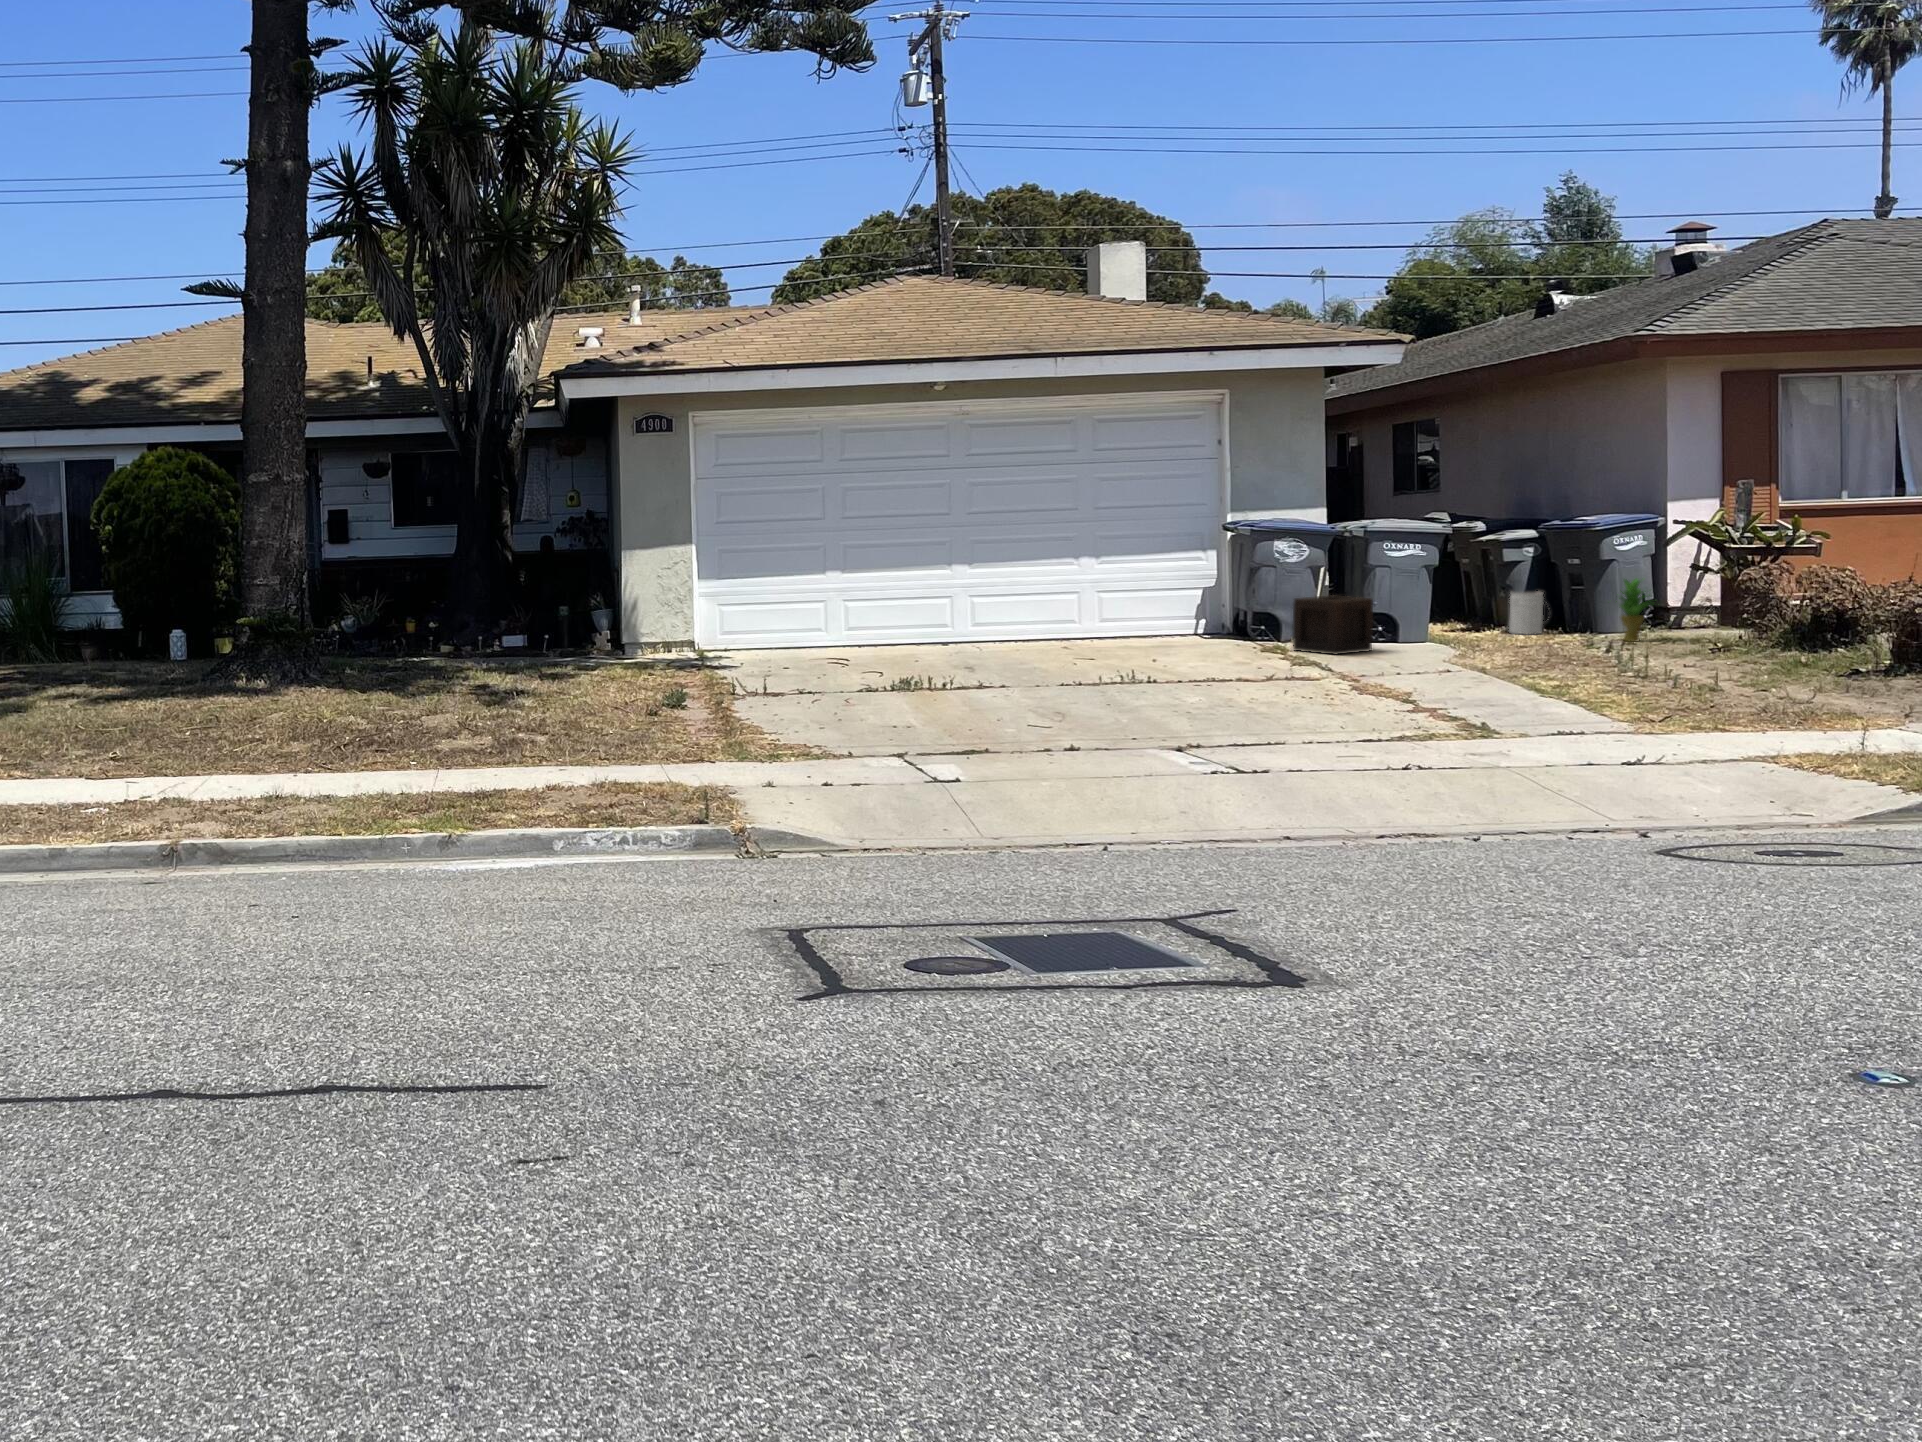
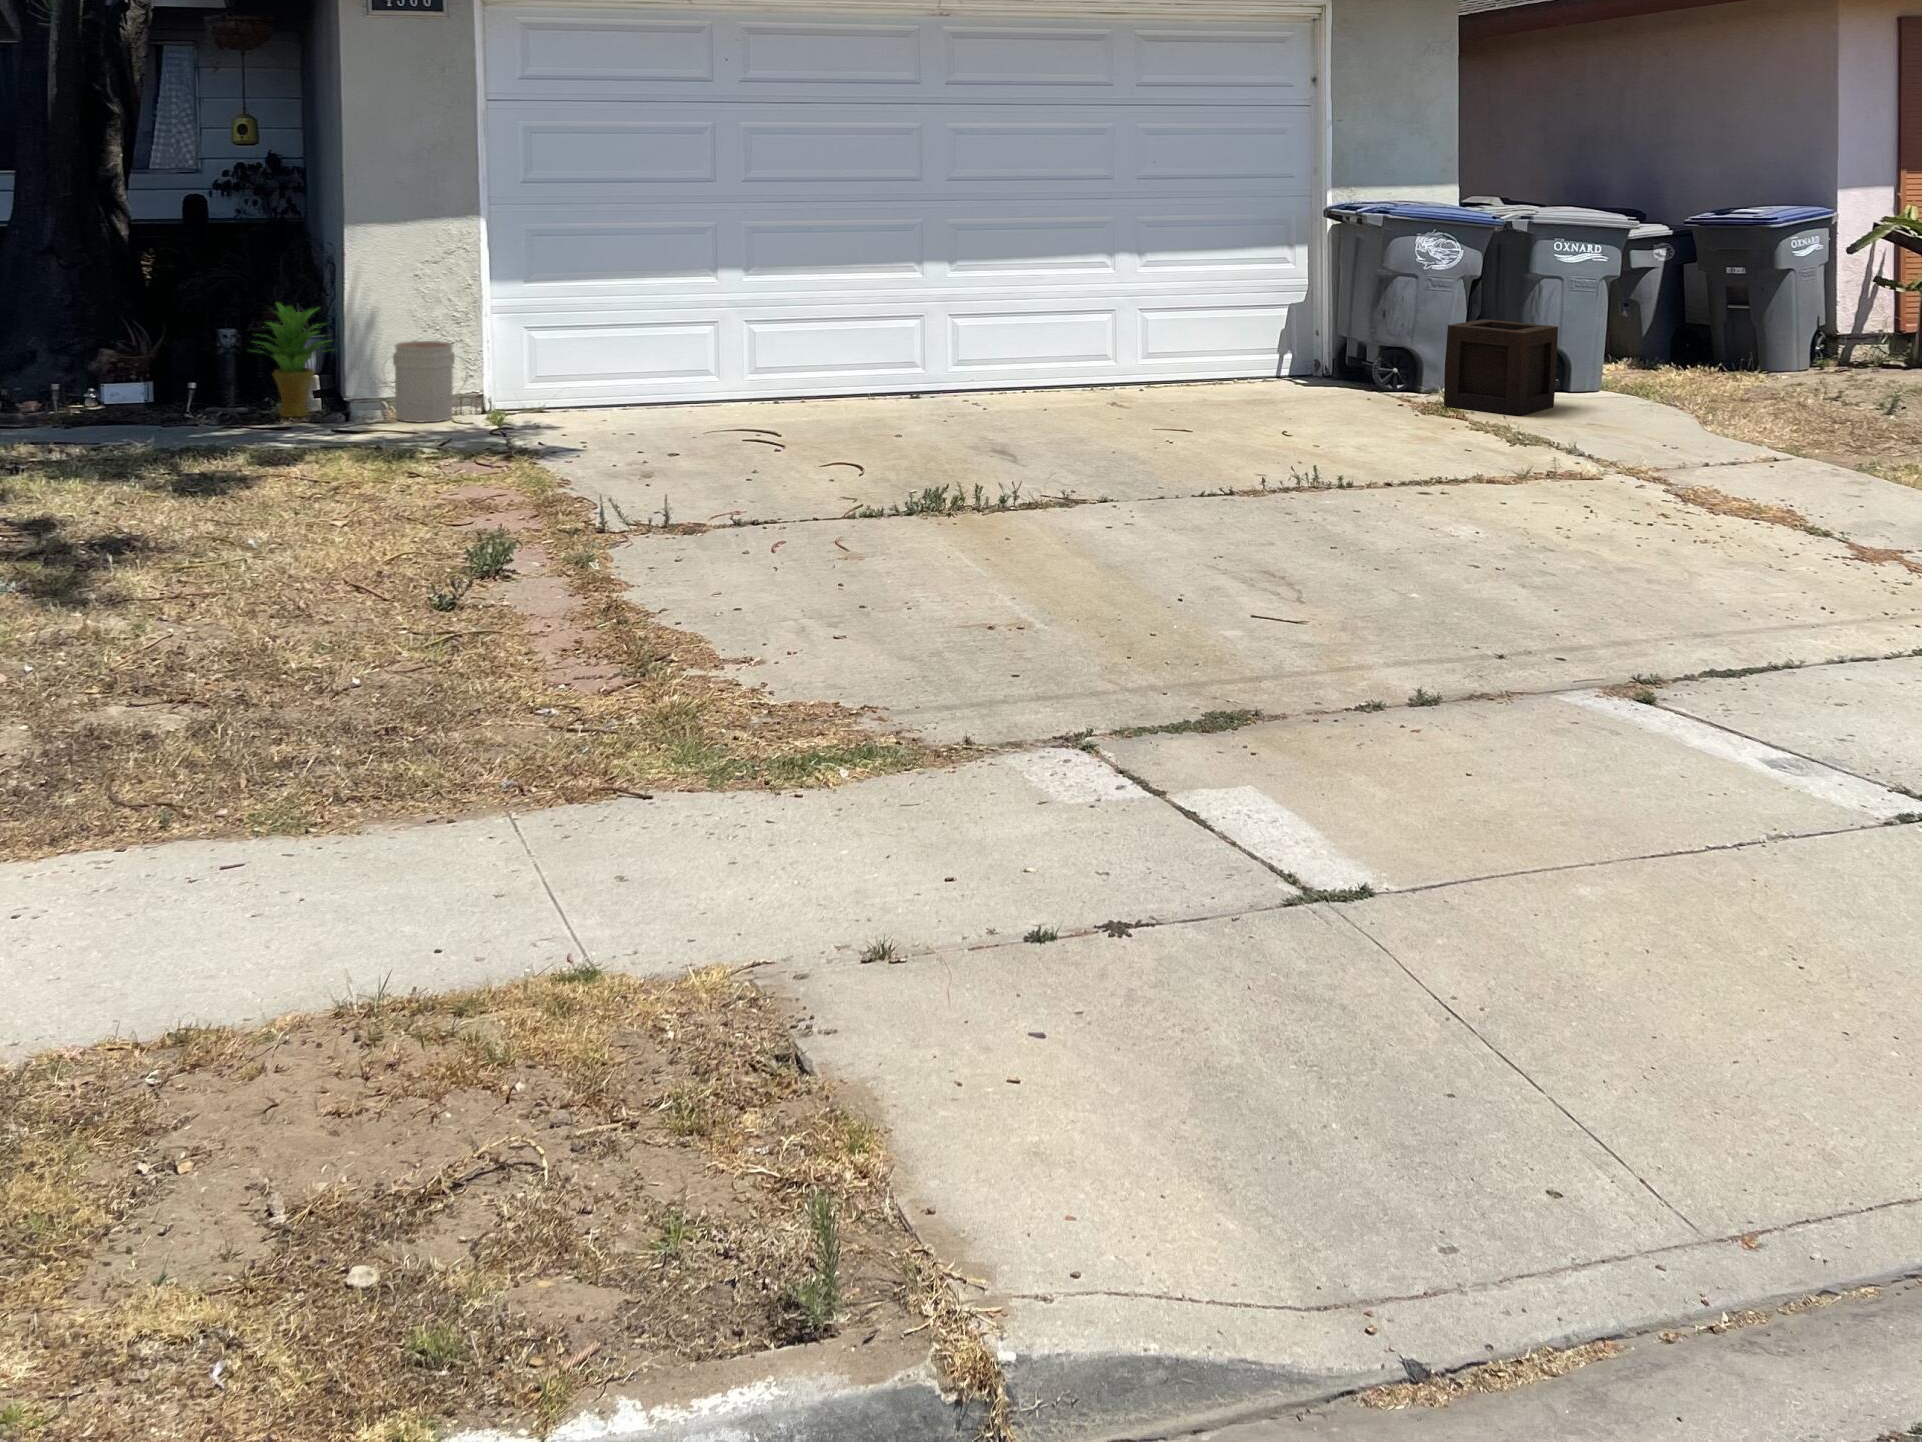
potted plant: present [1616,579,1650,642] -> present [256,303,331,417]
bucket: present [1509,592,1543,634] -> present [384,341,456,422]

